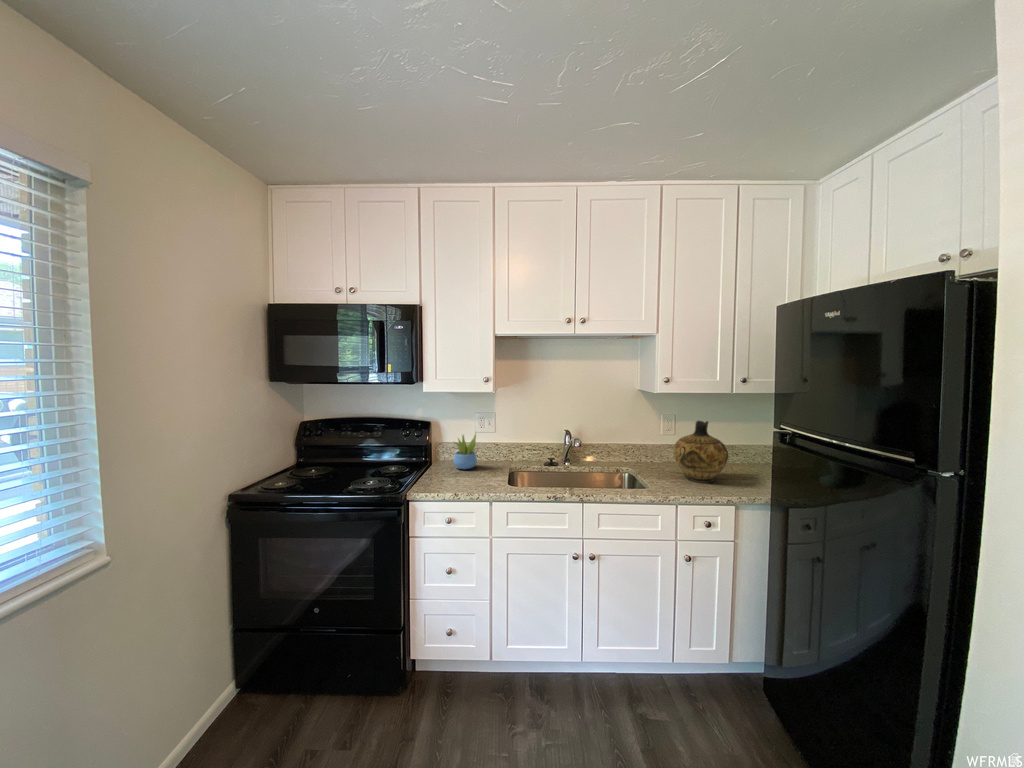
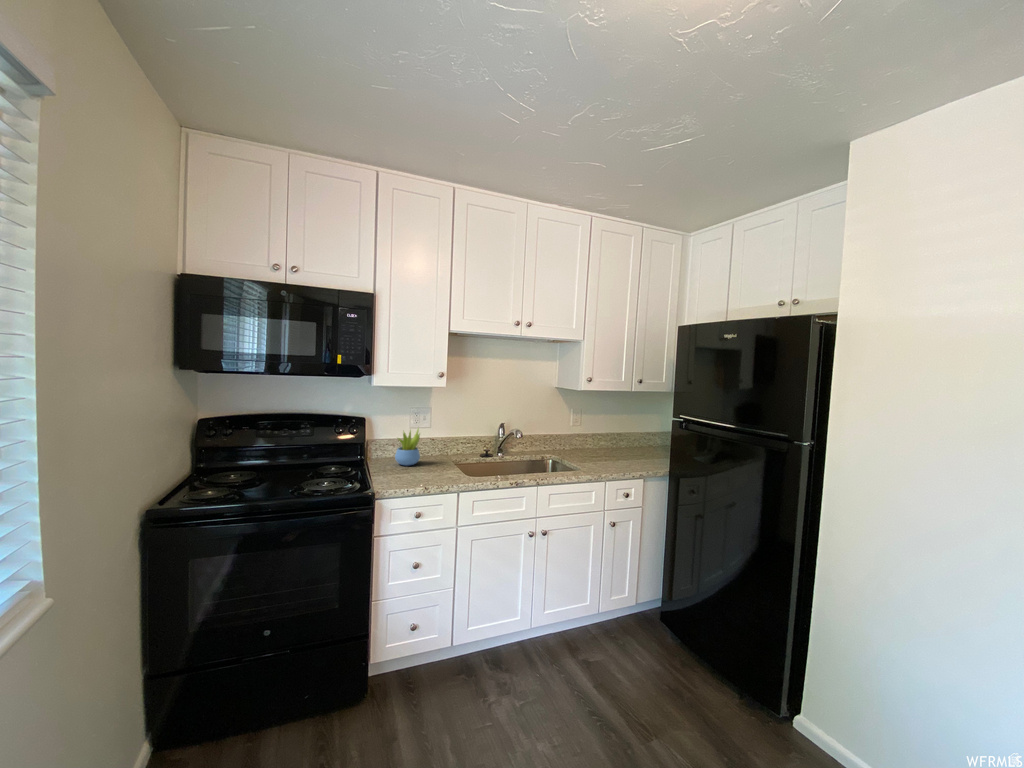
ceramic jug: present [674,421,728,483] -> none [592,413,633,463]

